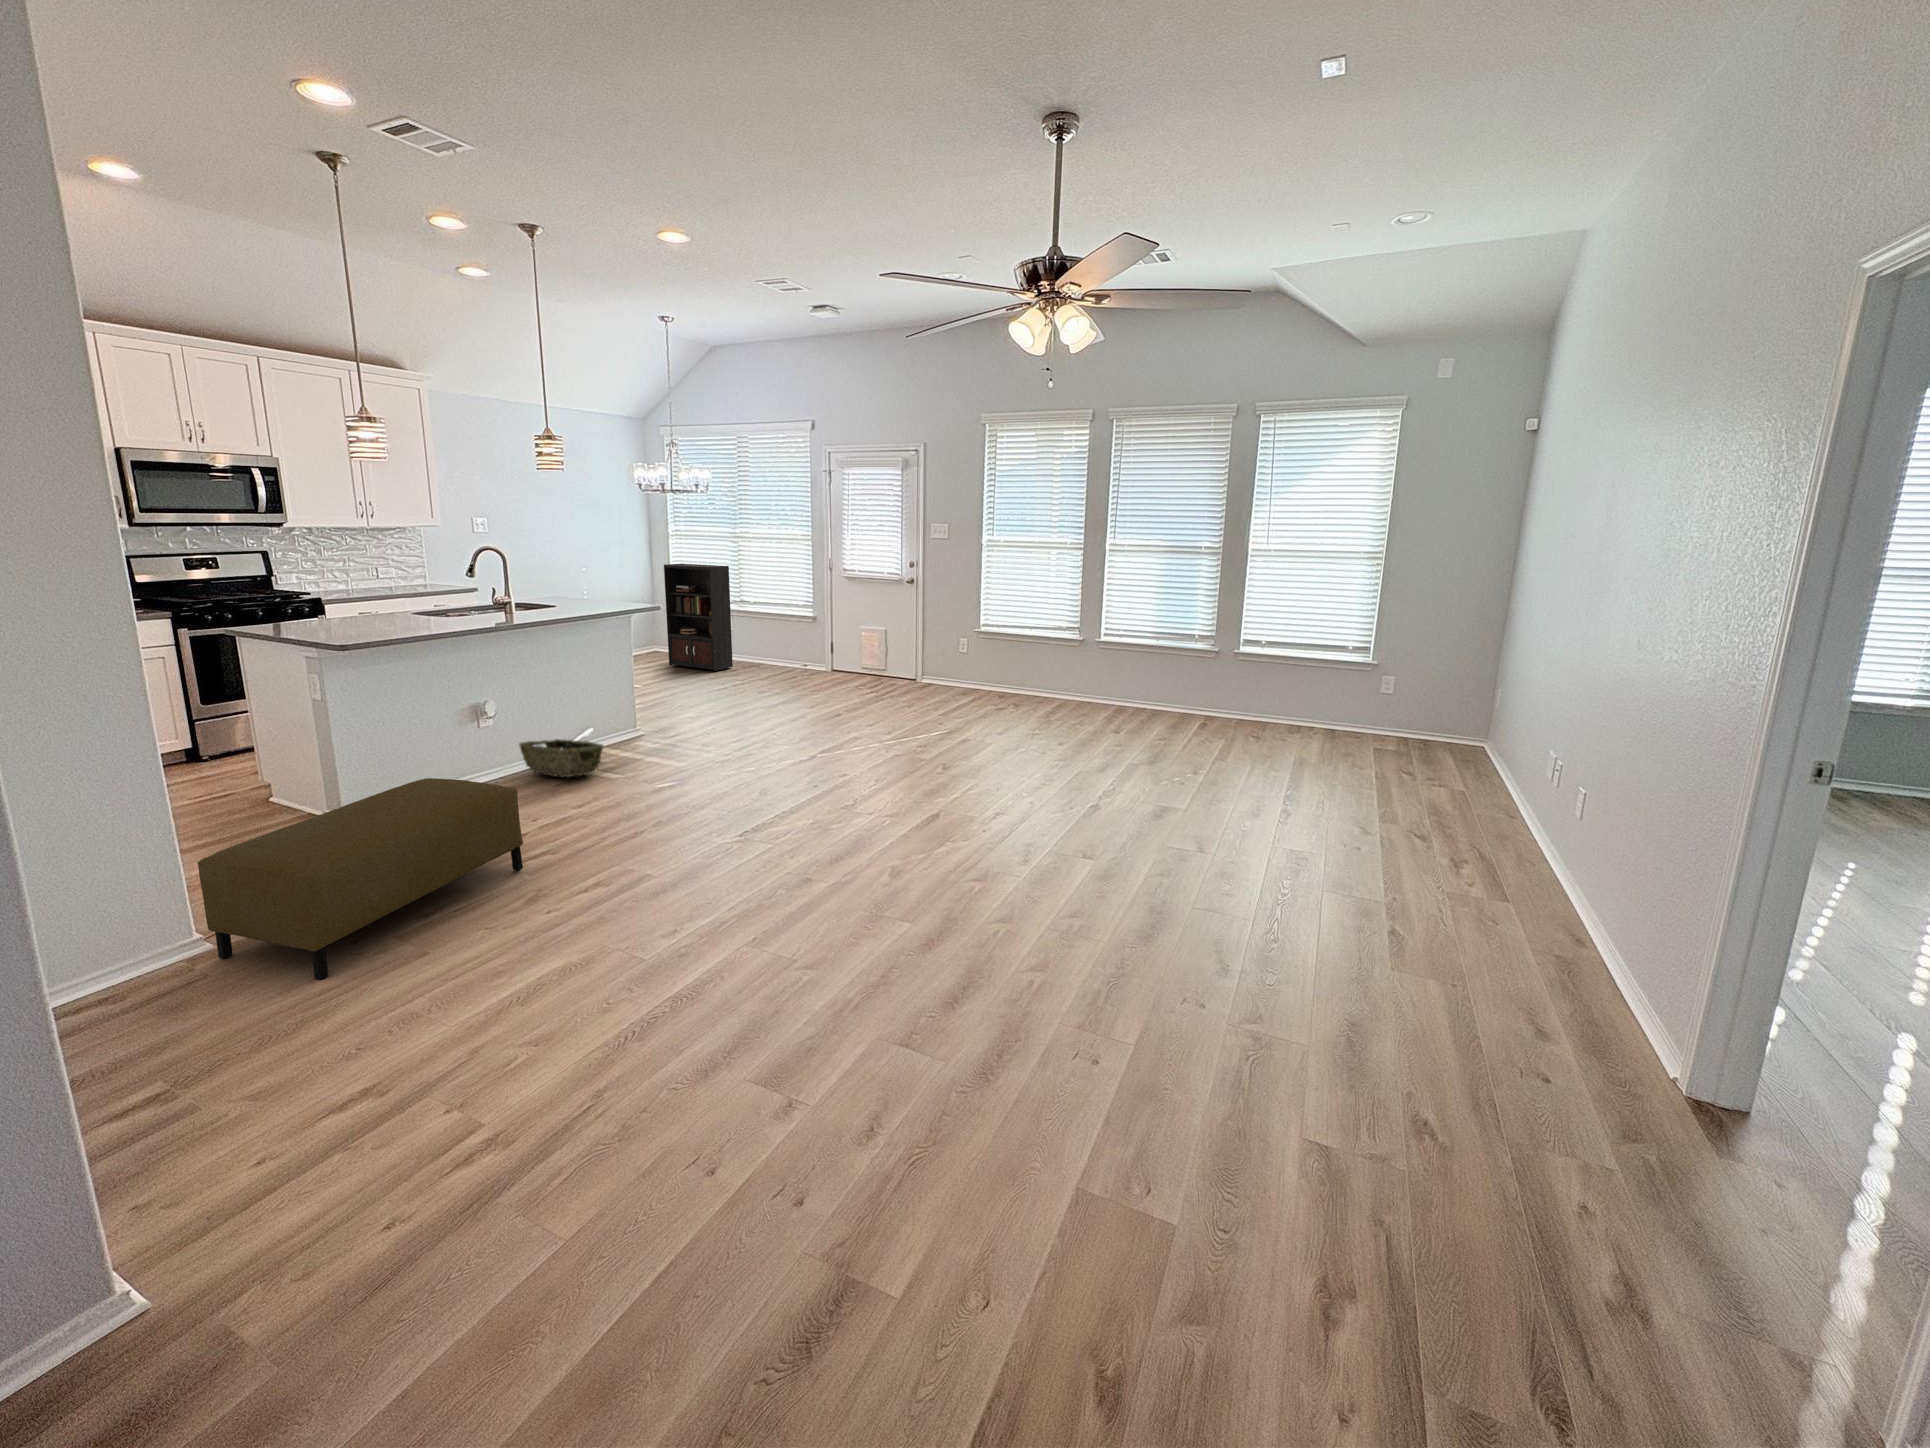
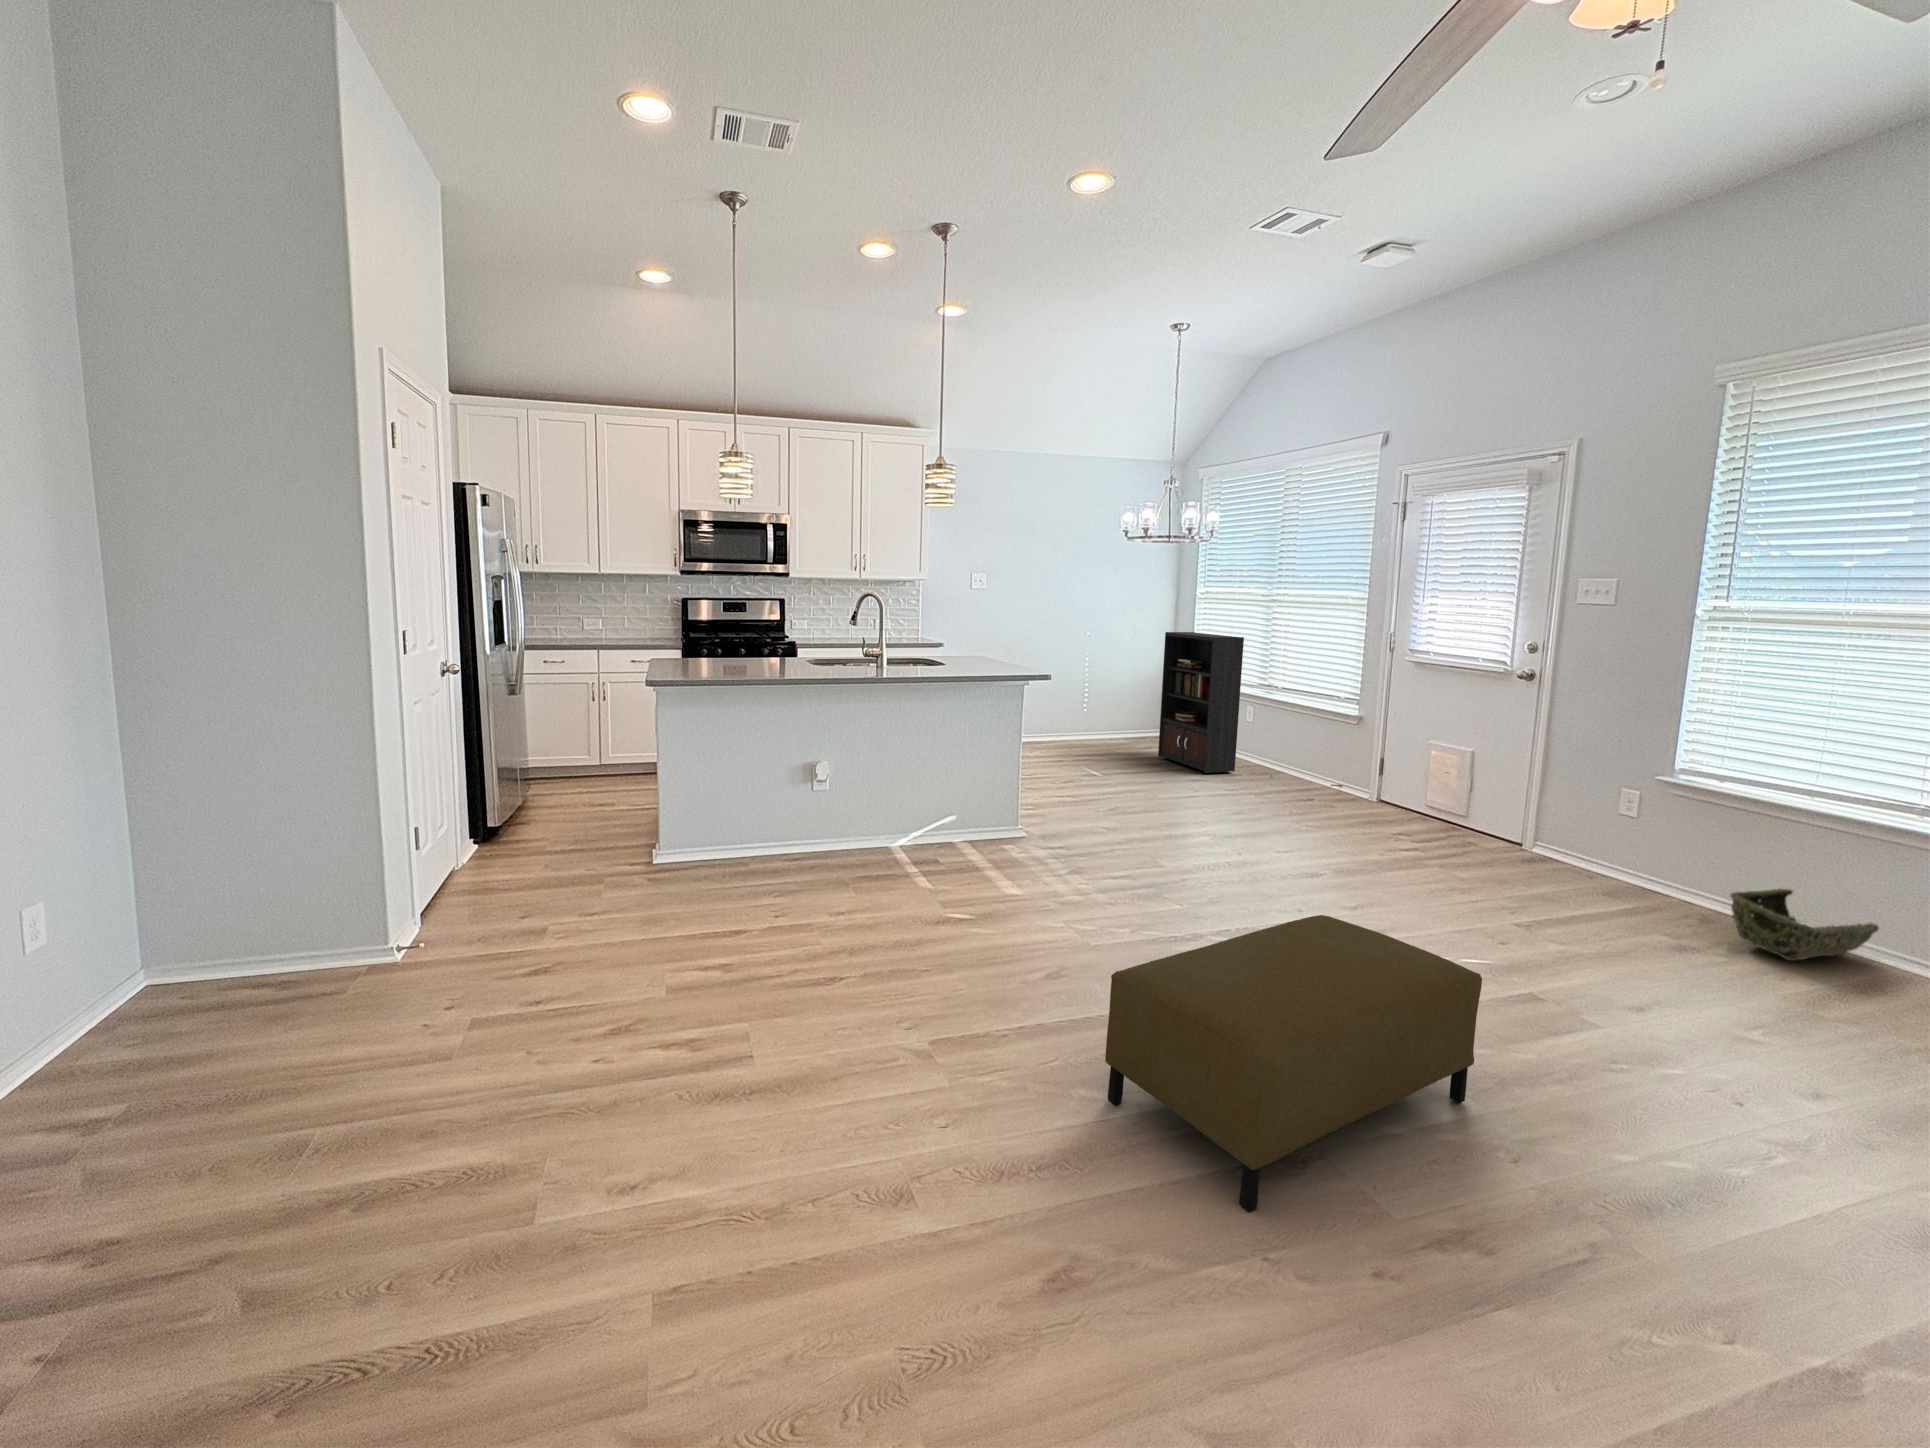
woven basket: present [520,739,603,777] -> present [1730,889,1879,961]
ottoman: present [197,778,523,980] -> present [1105,915,1482,1212]

